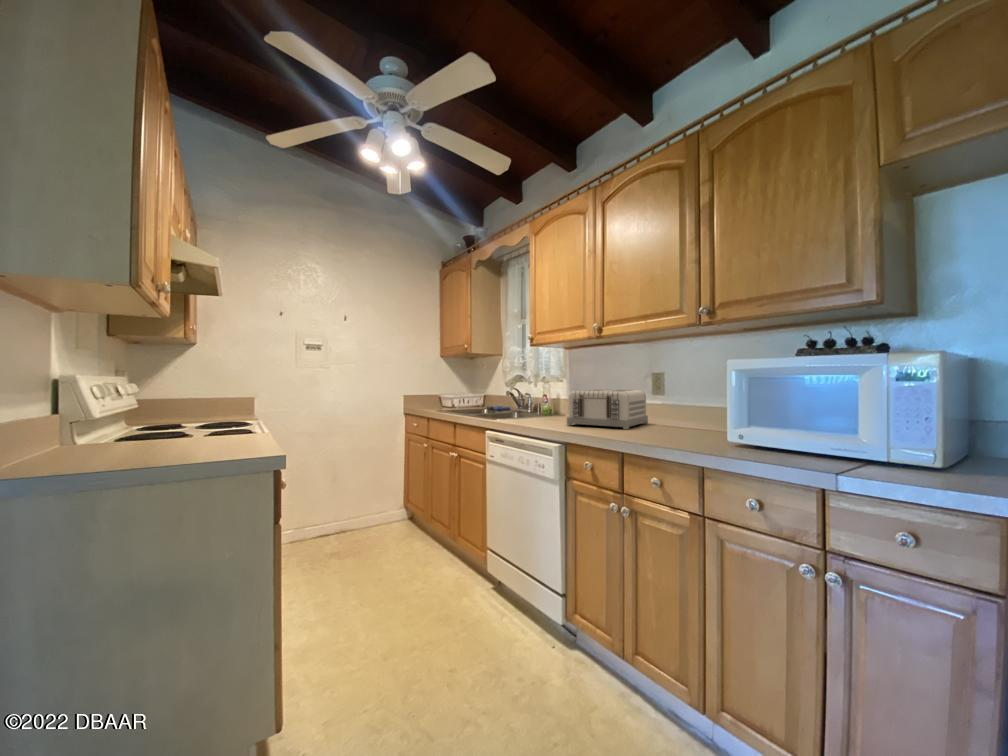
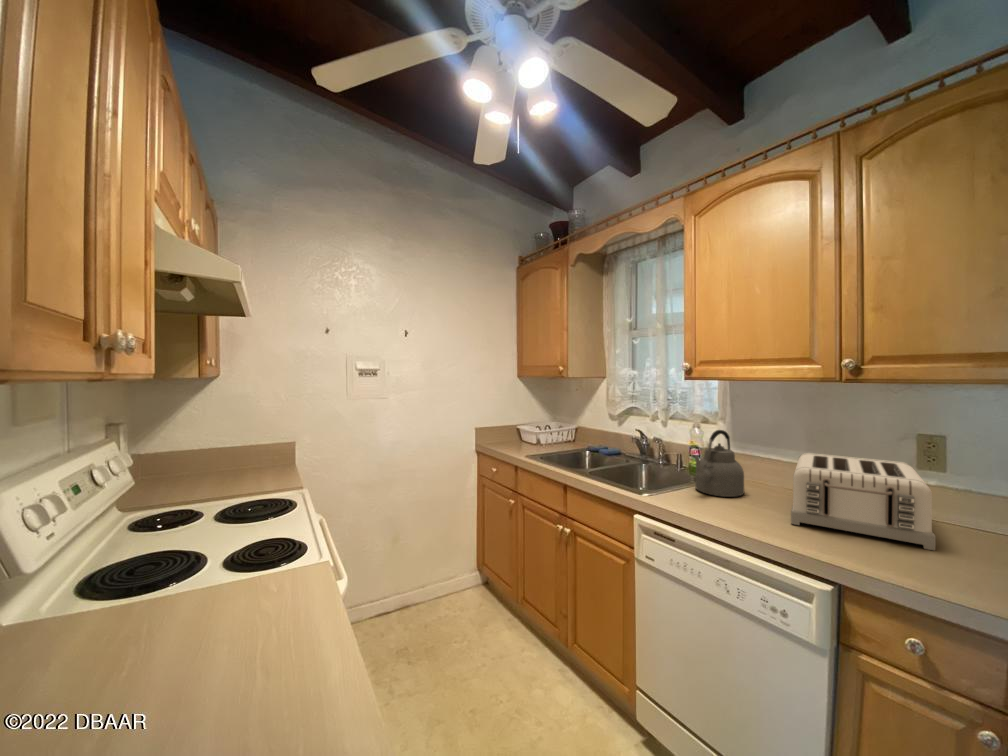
kettle: none [524,378,563,420] -> present [692,430,744,497]

